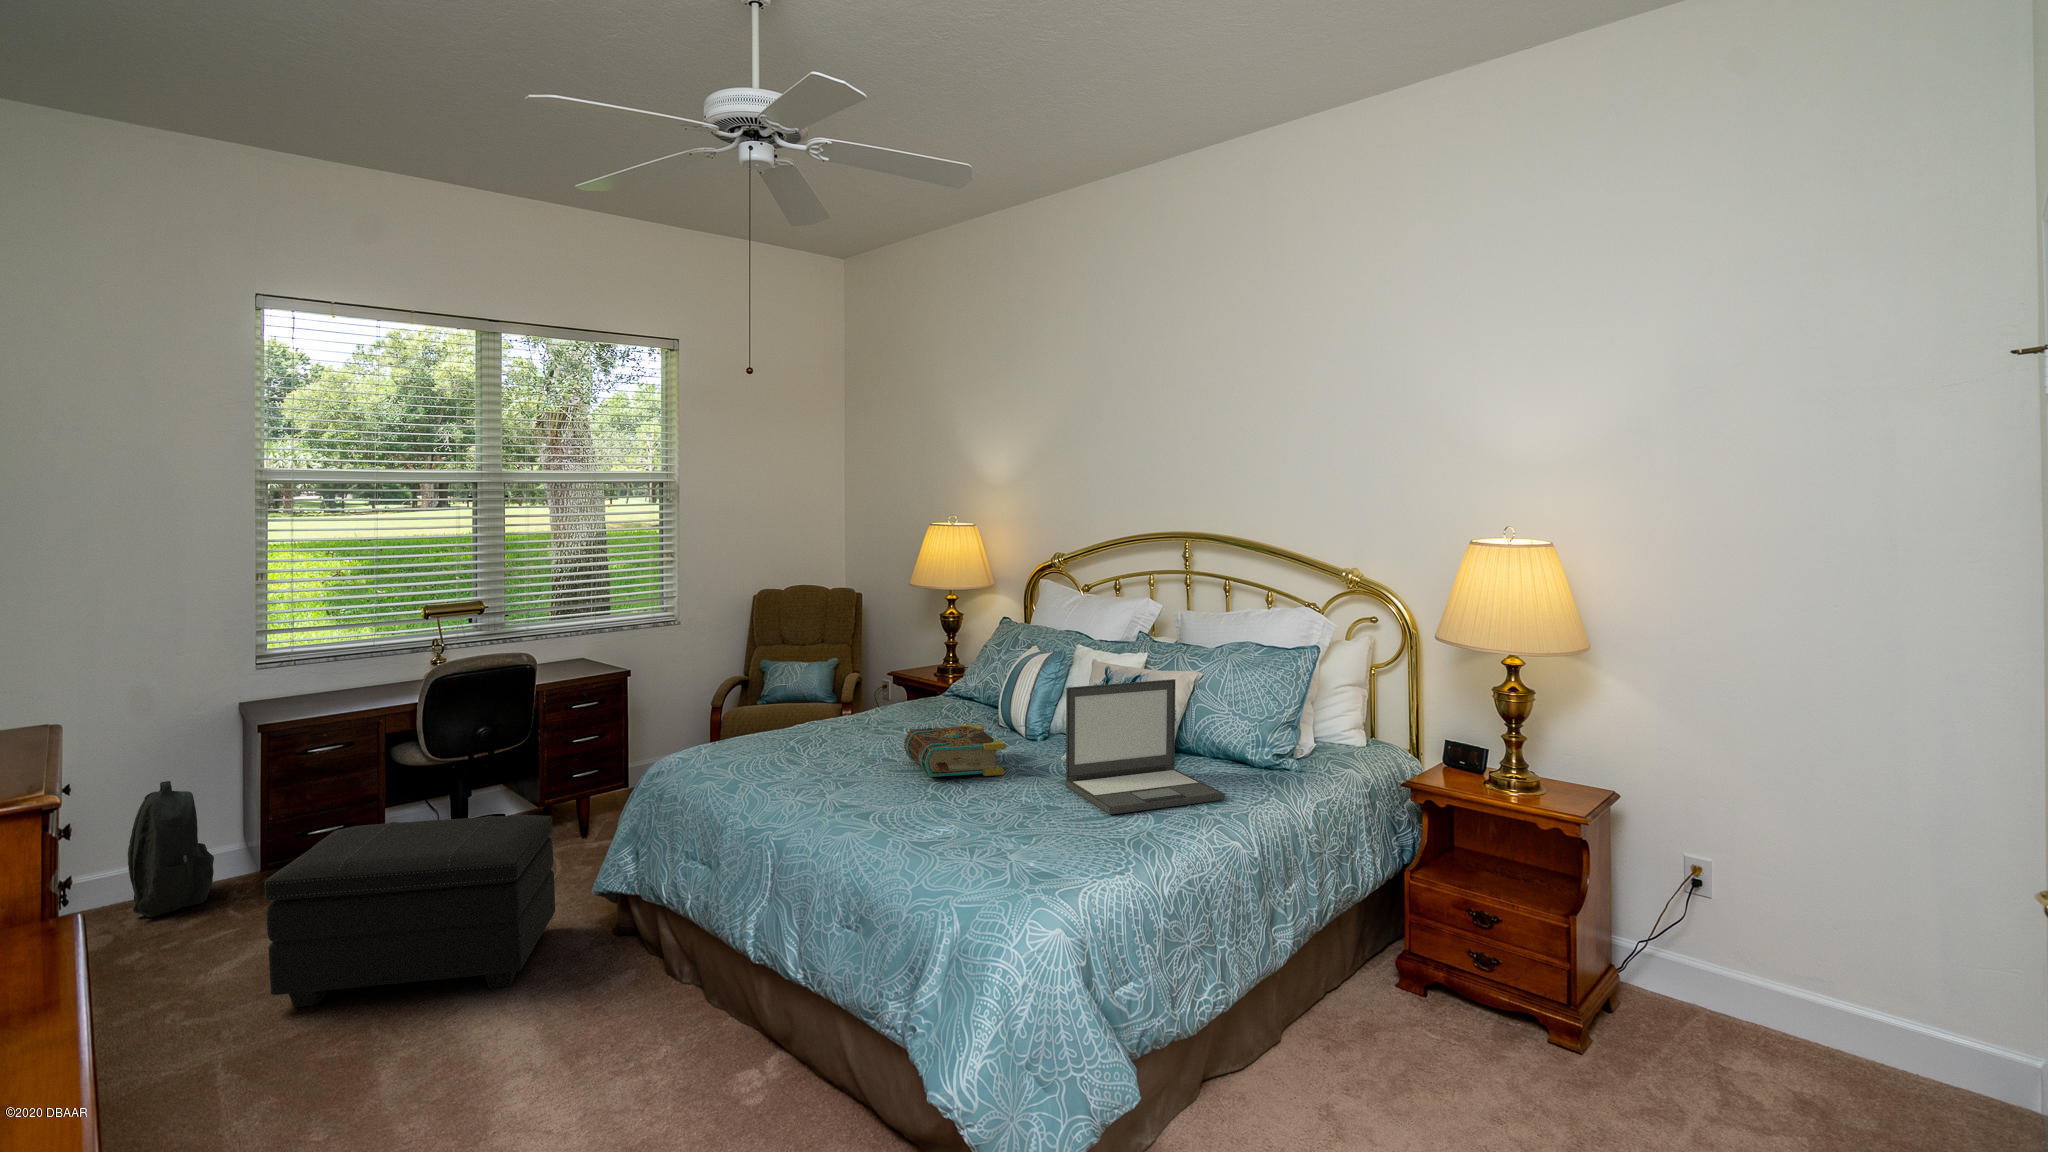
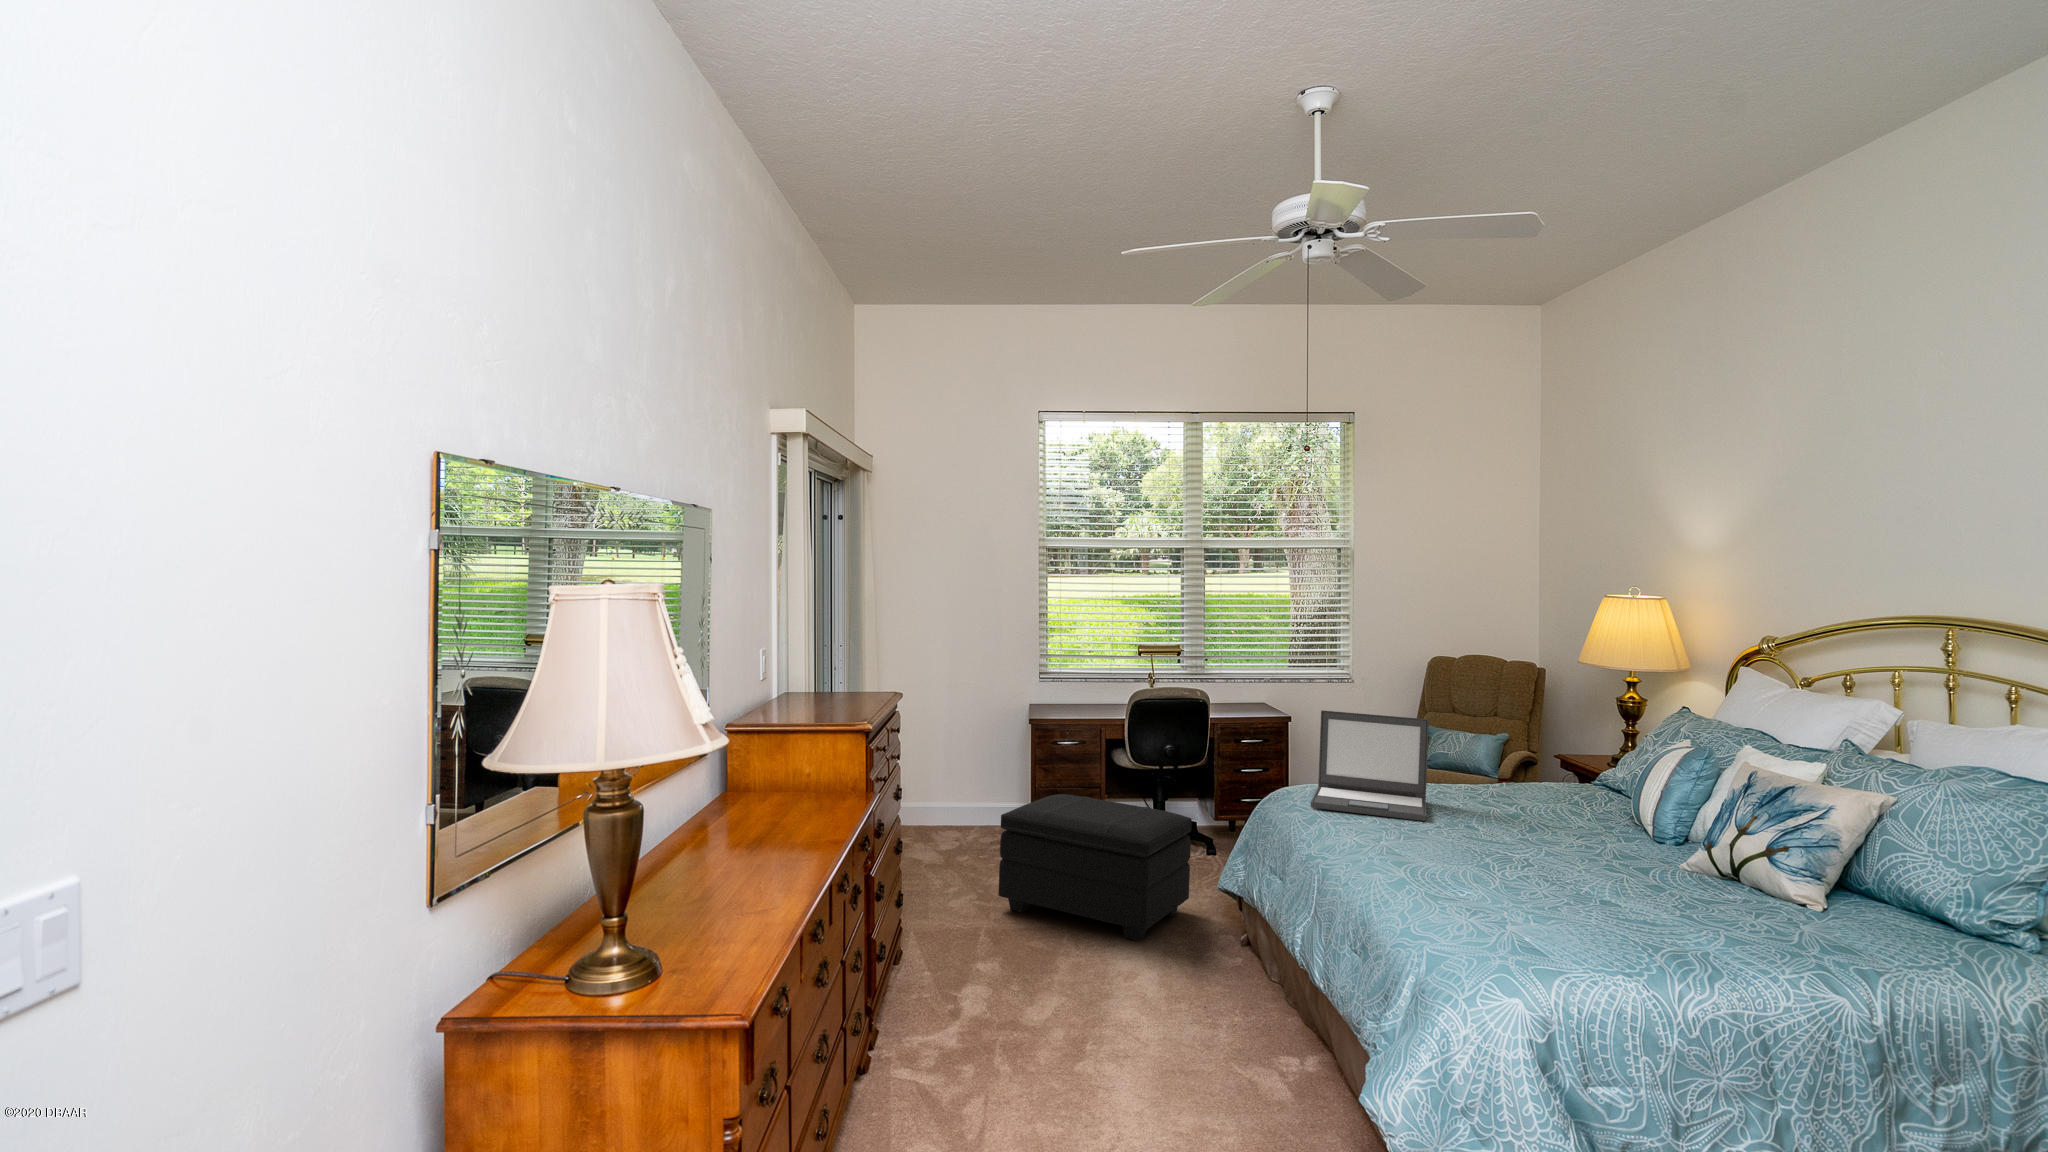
laptop: present [1065,679,1225,814] -> present [1311,710,1429,821]
book: present [904,724,1005,777] -> none [1482,797,1584,862]
backpack: present [128,781,214,917] -> none [955,744,999,834]

